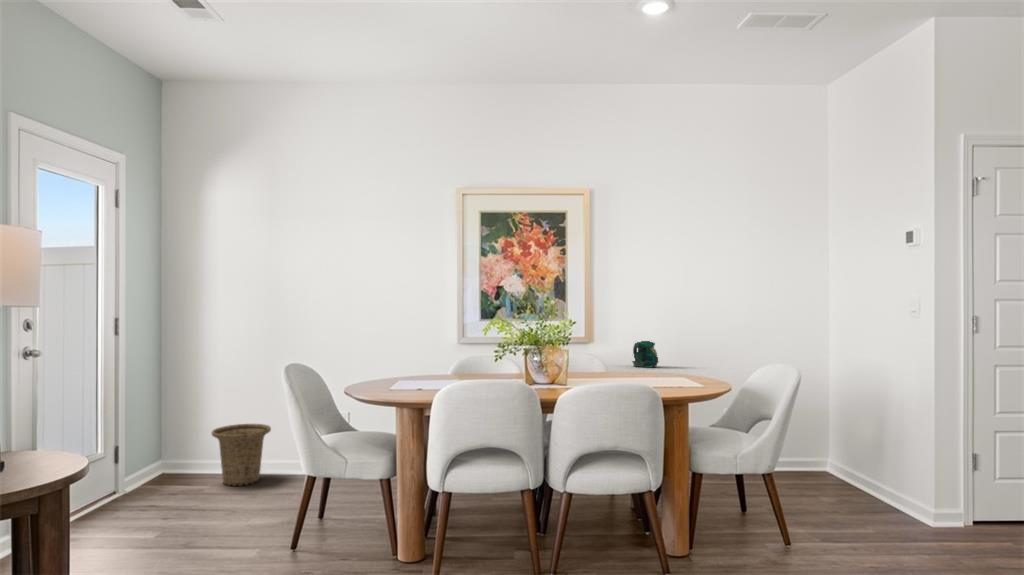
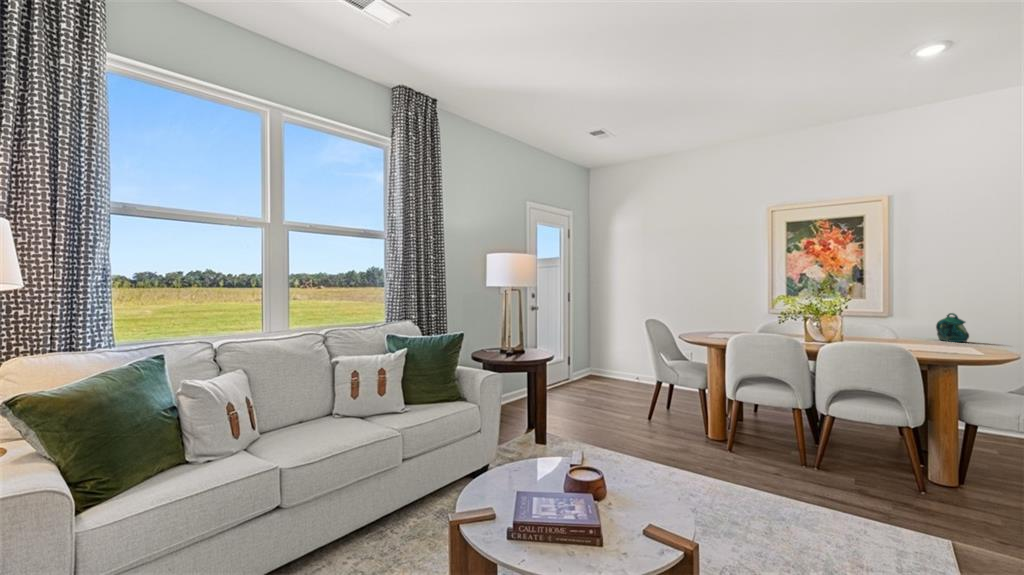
basket: present [212,424,271,486] -> none [612,352,644,386]

